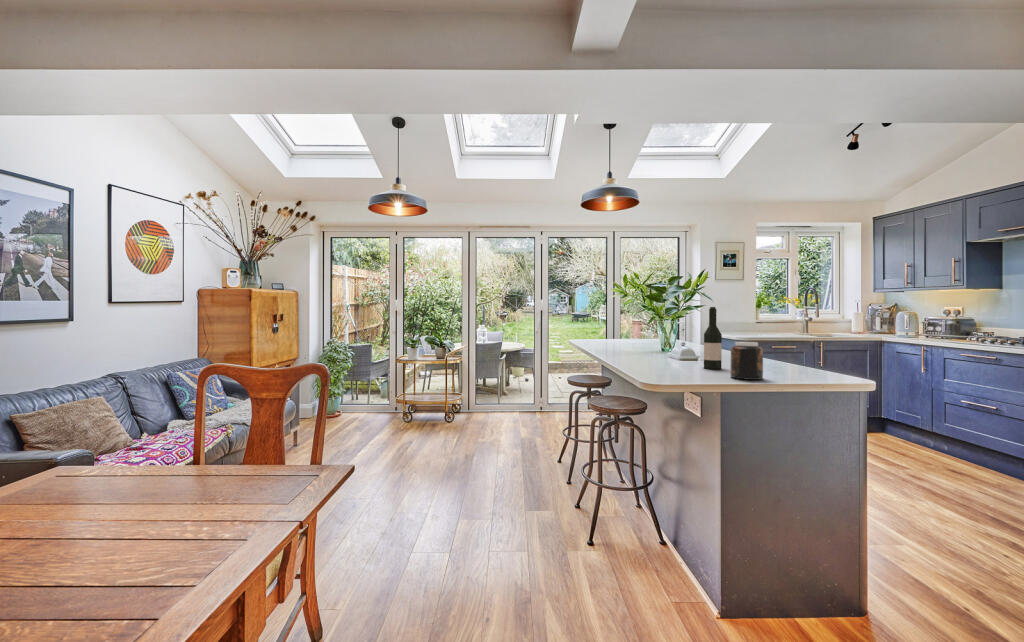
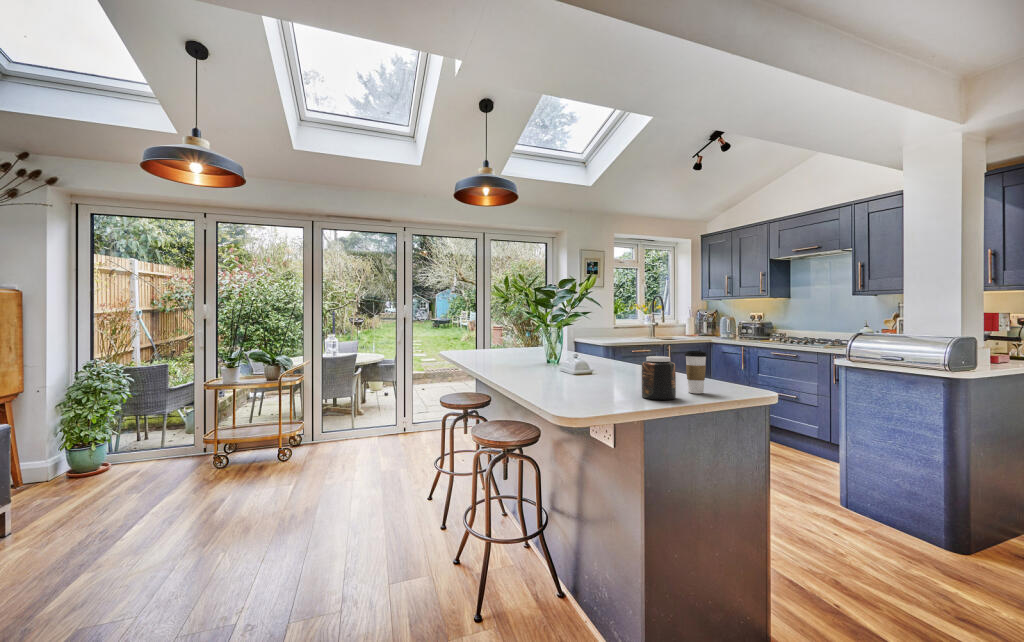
wine bottle: present [704,307,722,369] -> none [603,316,622,386]
coffee cup: none [778,339,801,378] -> present [685,351,707,394]

